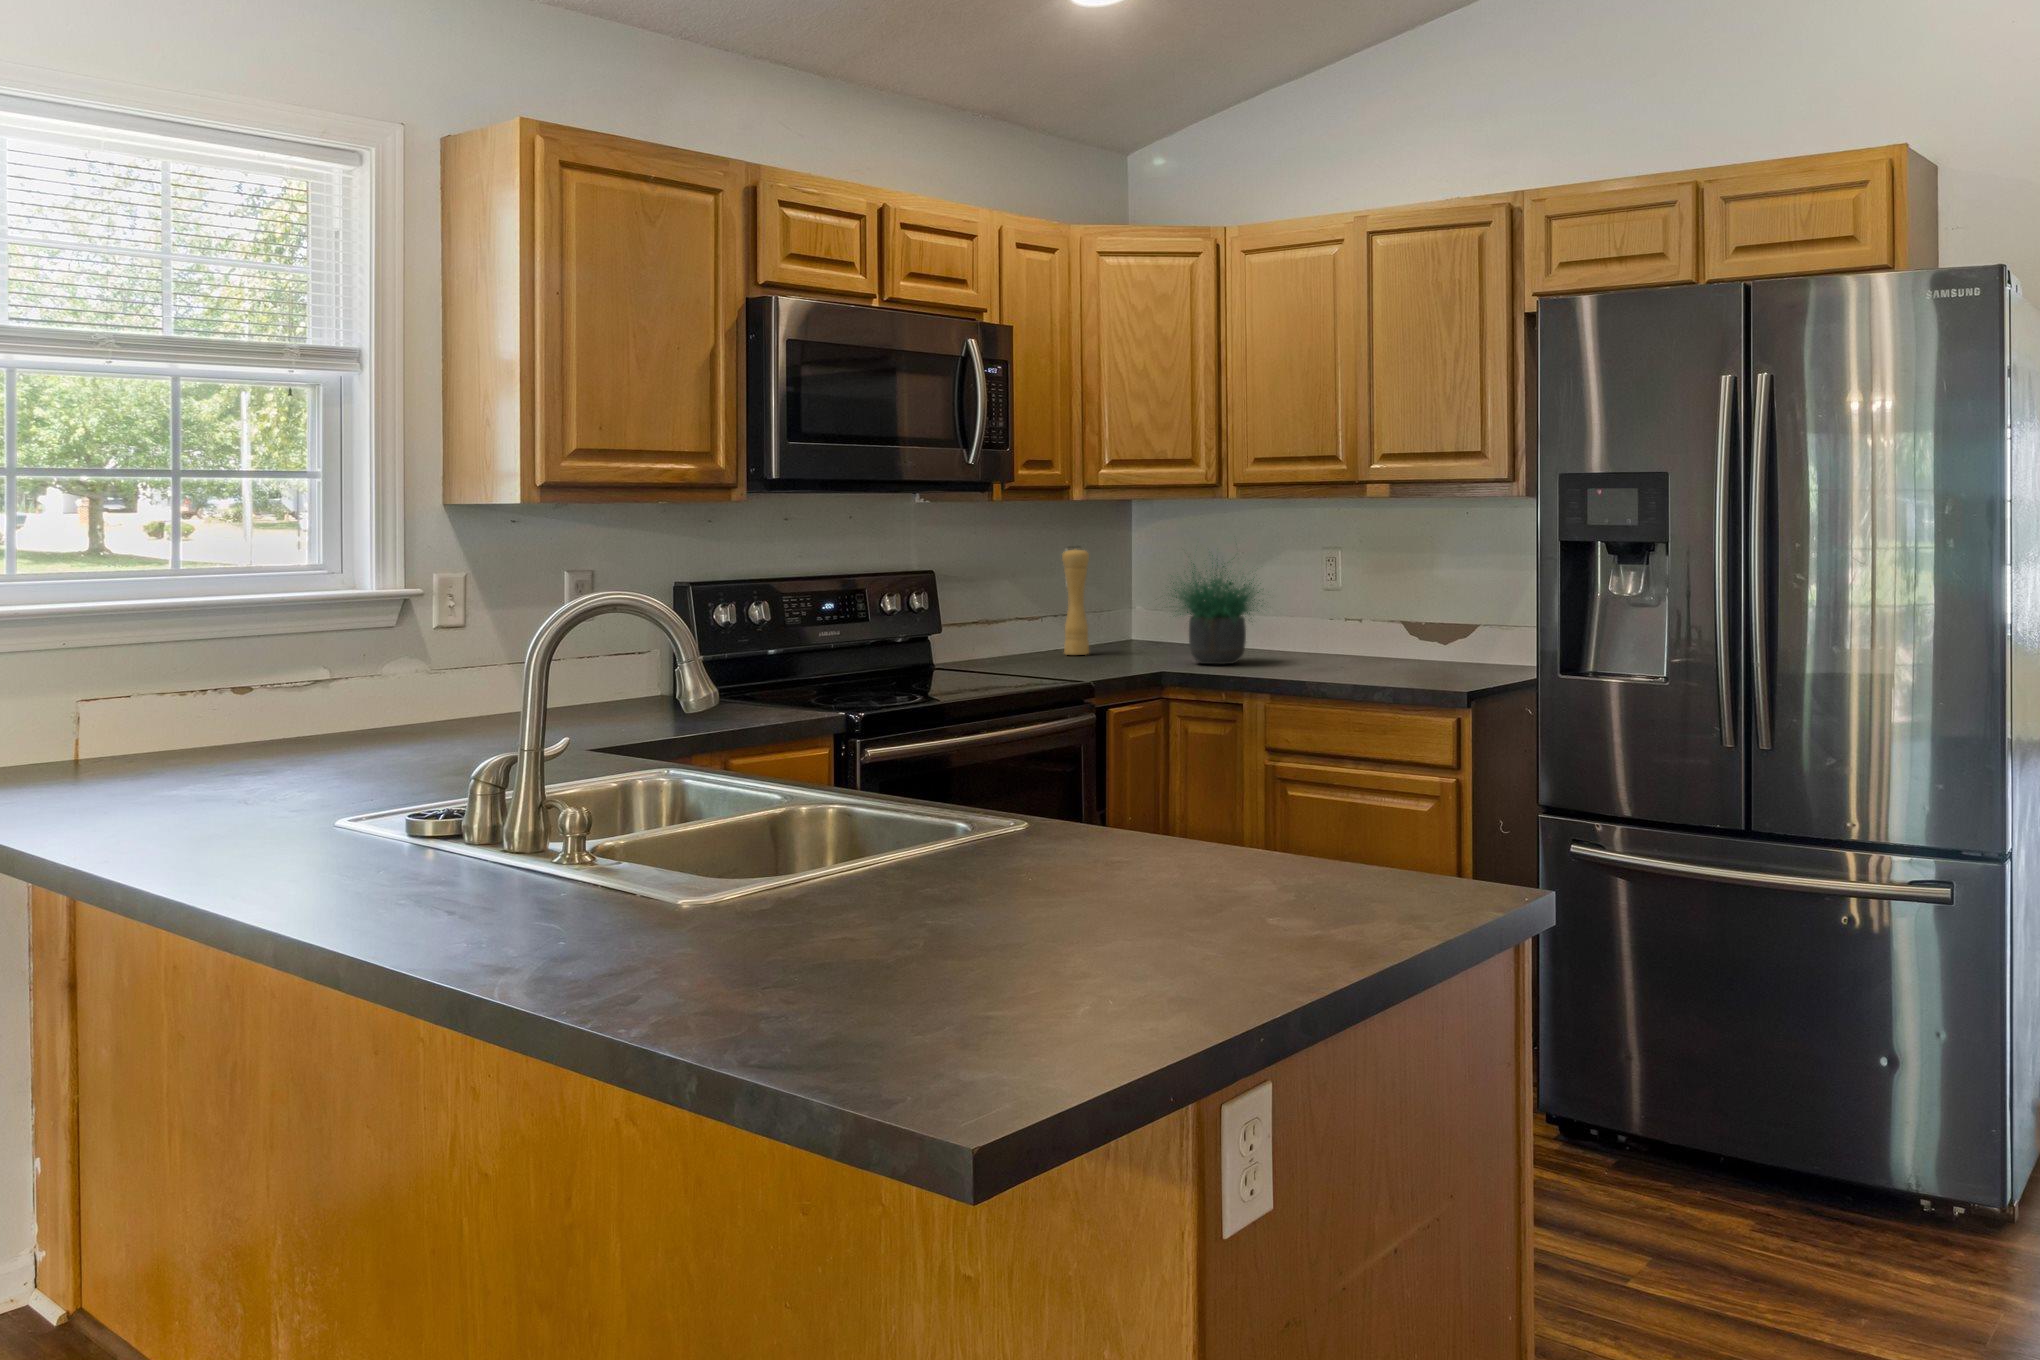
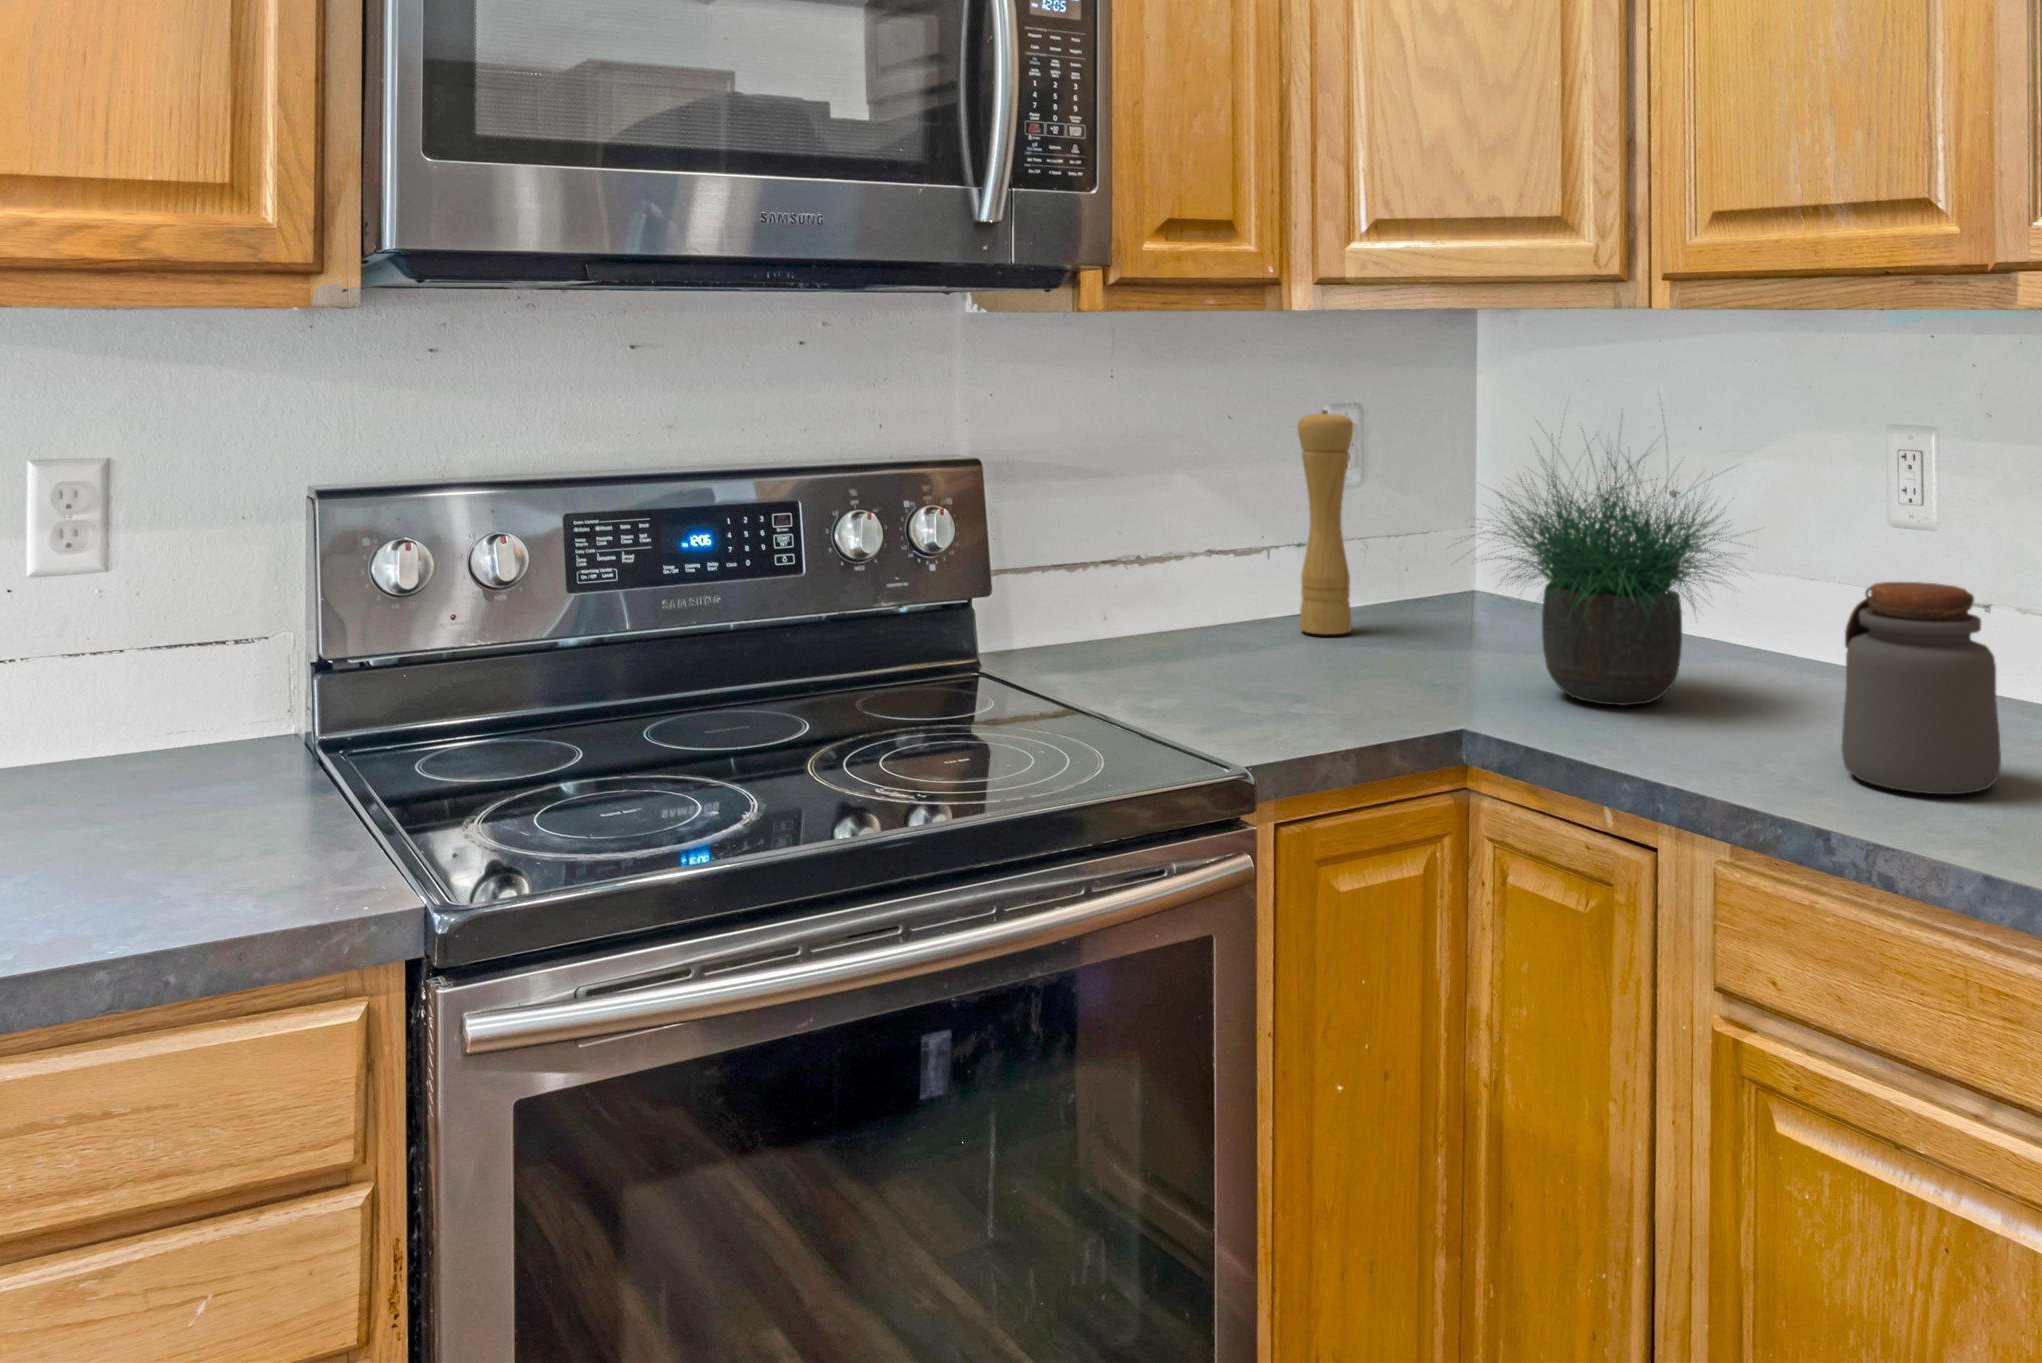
jar: none [1310,601,1363,674] -> present [1841,582,2001,794]

